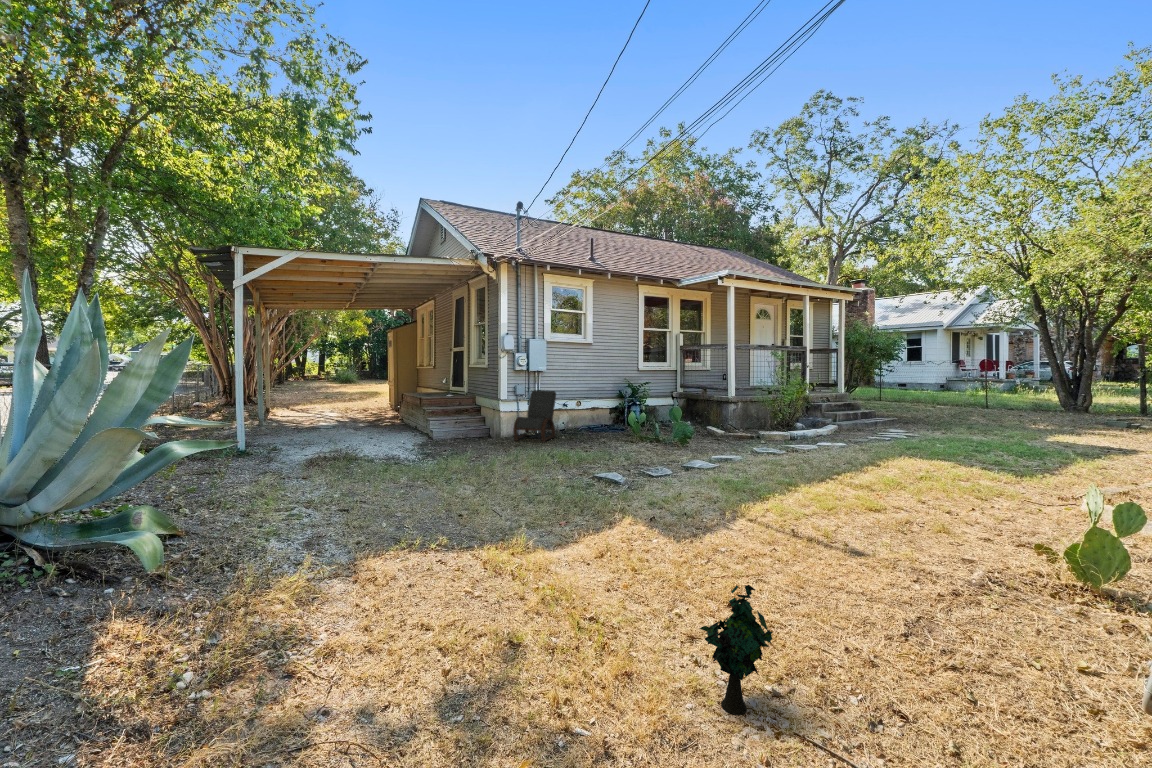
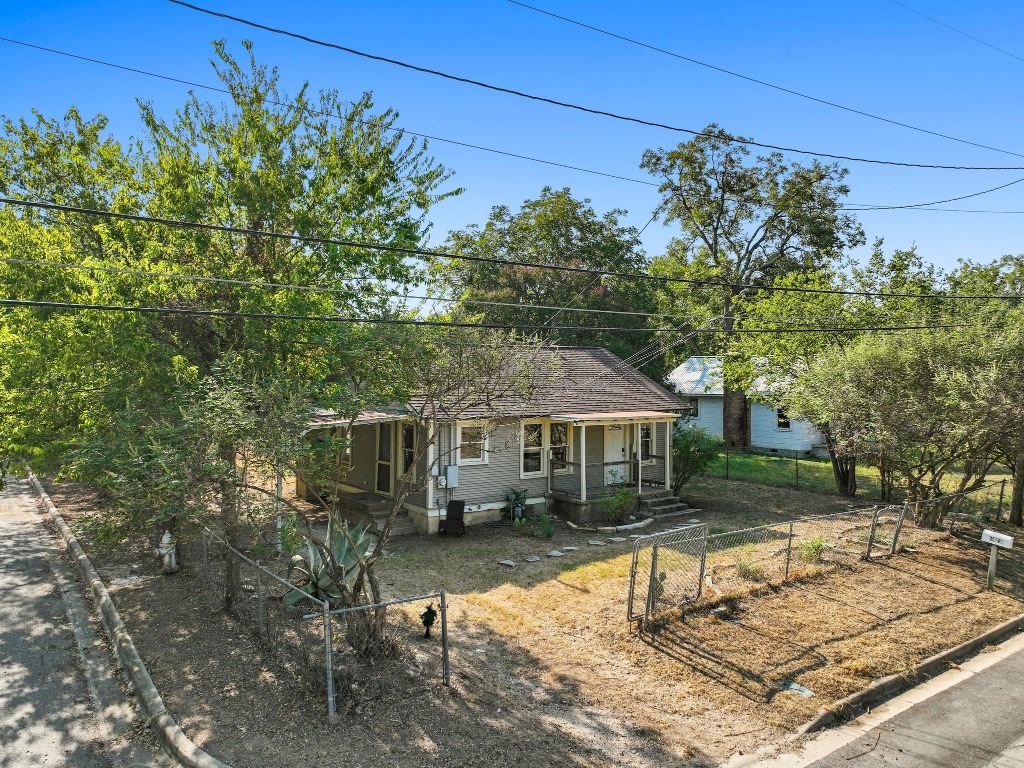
decorative plant: present [700,585,773,715] -> present [419,602,437,638]

